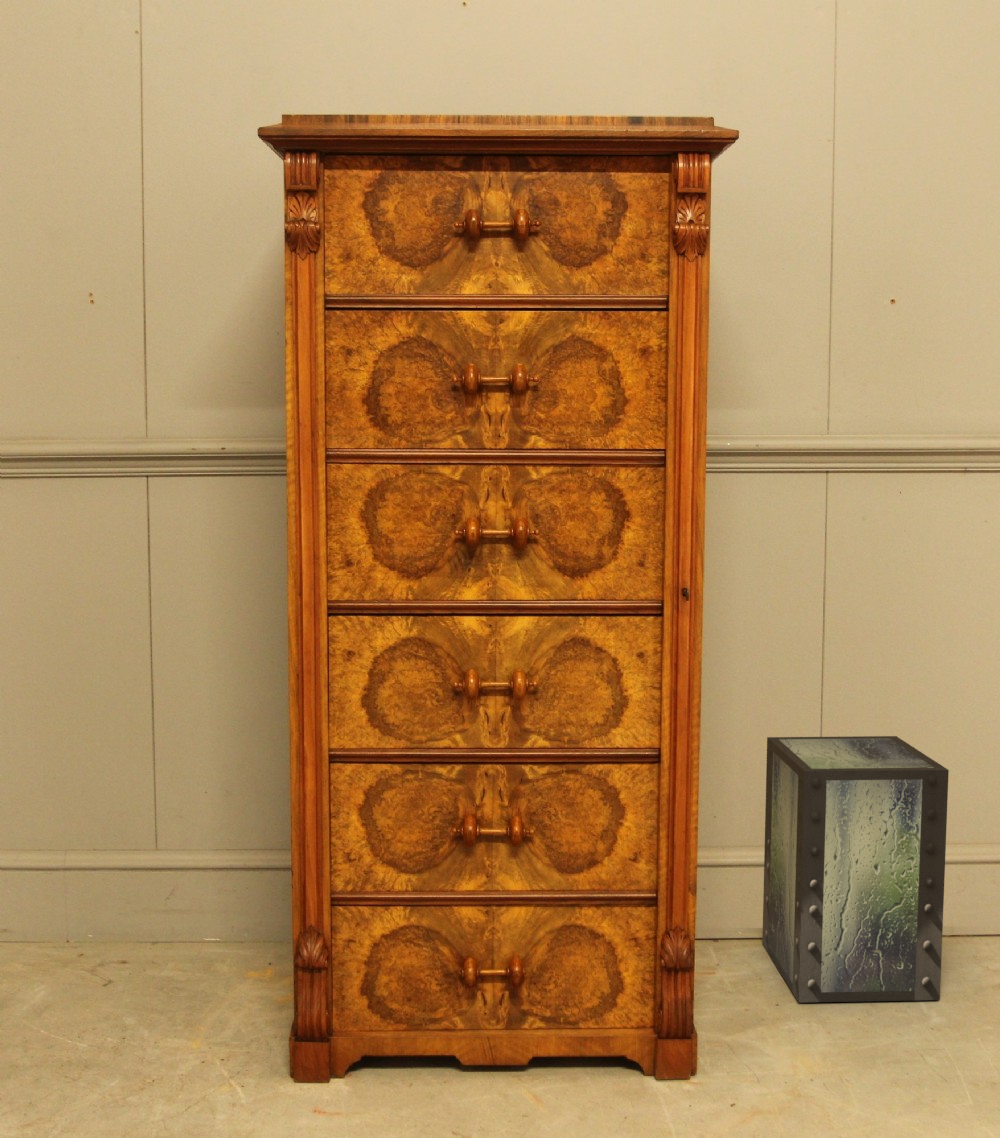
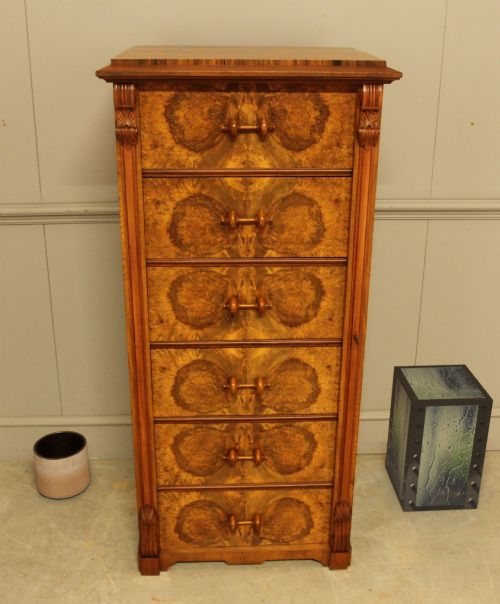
planter: none [109,862,210,980] -> present [33,431,91,499]

